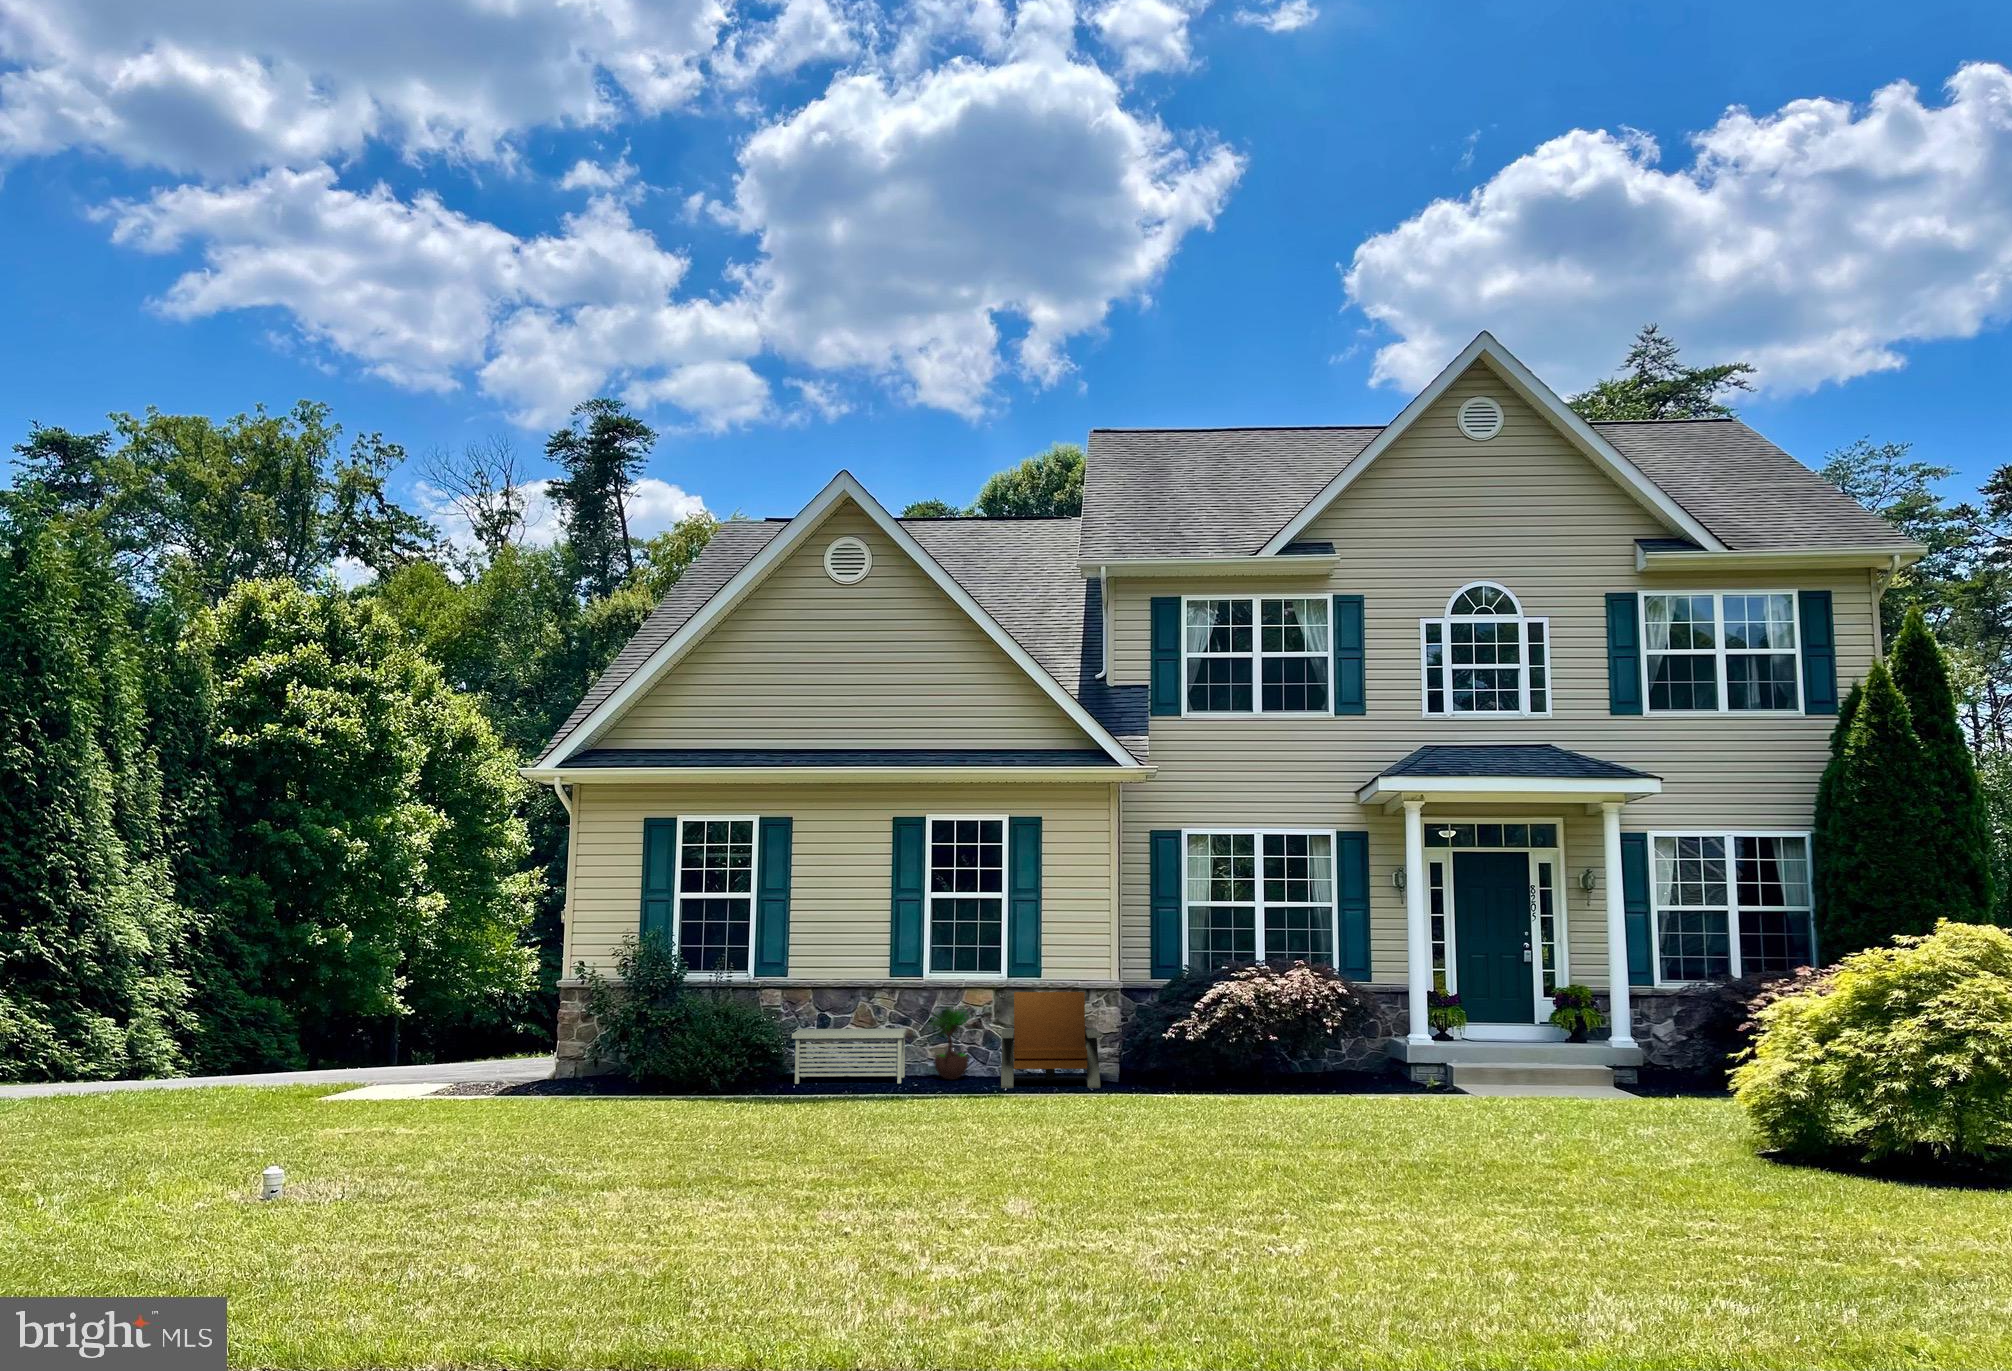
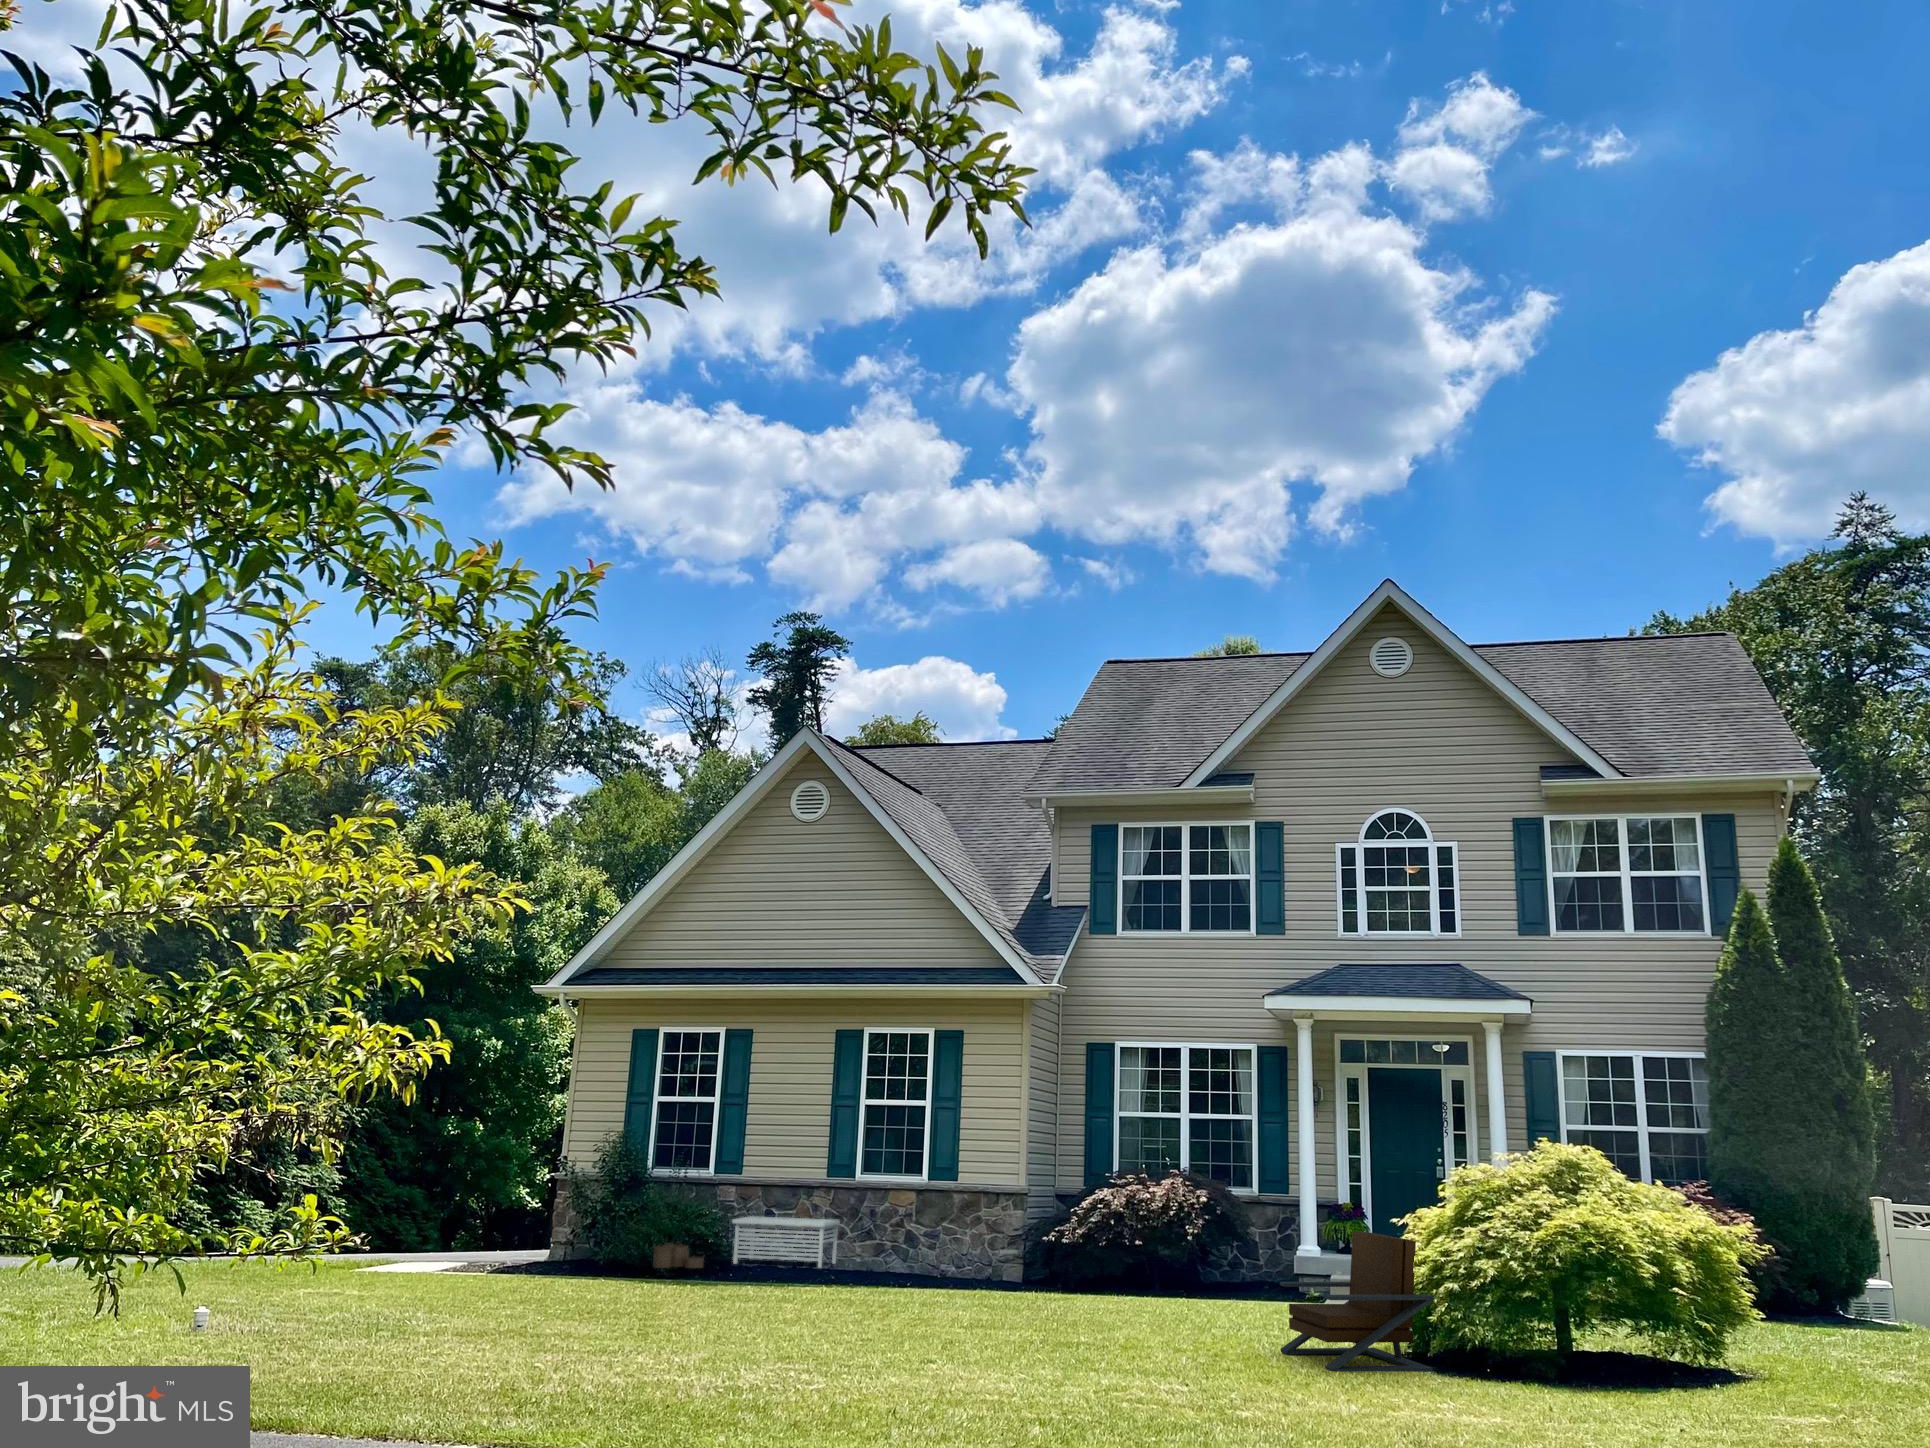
lounge chair: present [1001,992,1100,1088] -> present [1280,1231,1434,1372]
potted tree: present [930,1006,968,1080] -> none [848,1193,888,1267]
woven basket: none [713,1063,778,1095] -> present [653,1243,704,1268]

